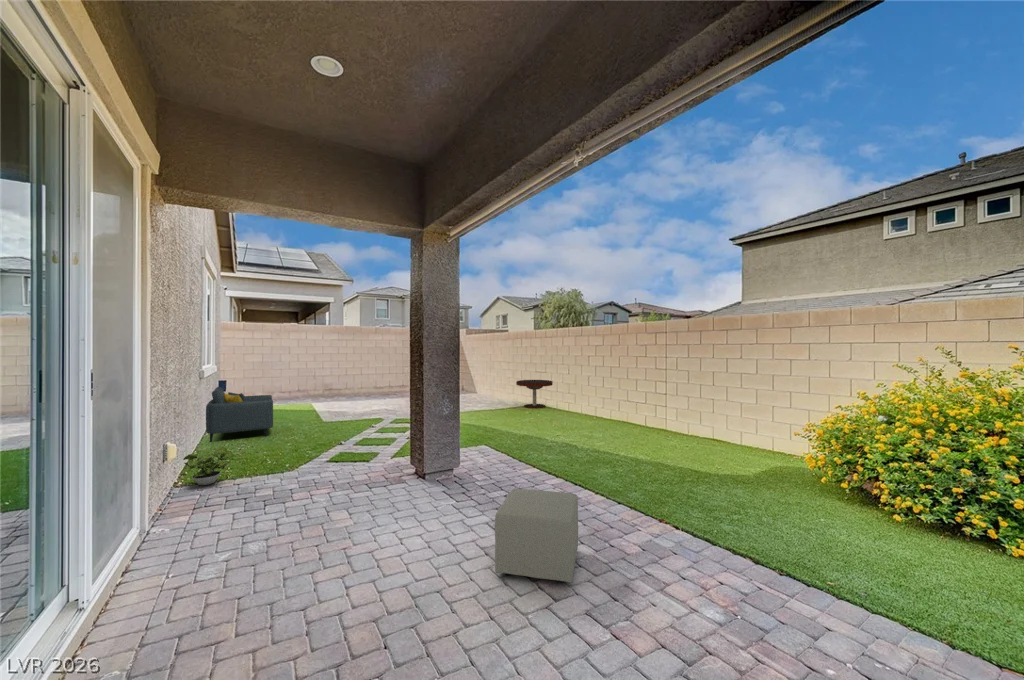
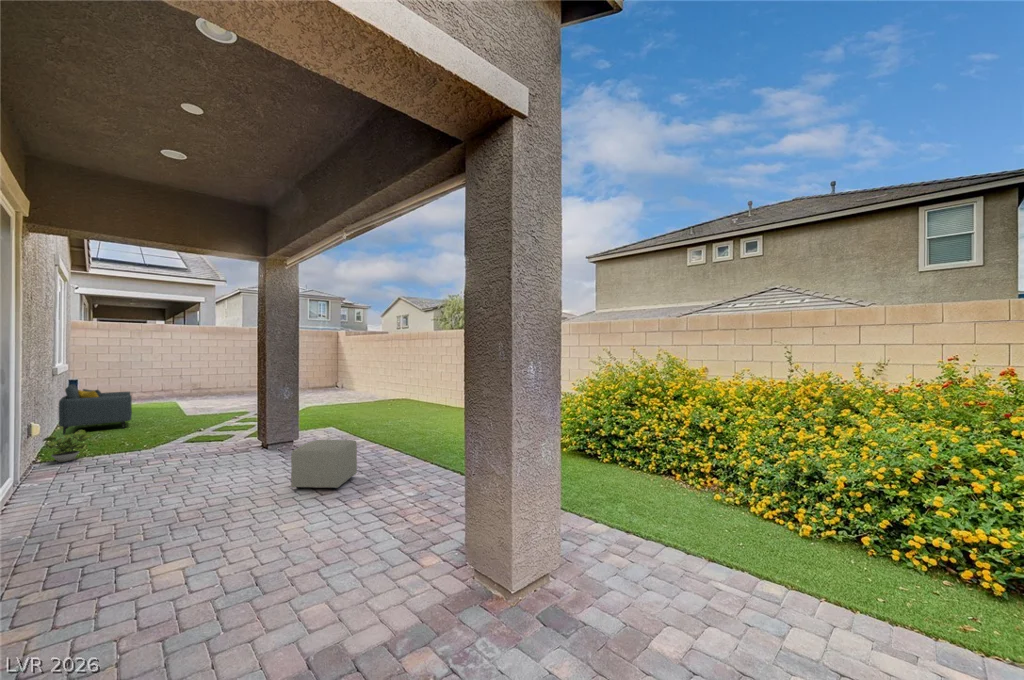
coffee table: present [516,380,553,408] -> none [382,376,415,401]

